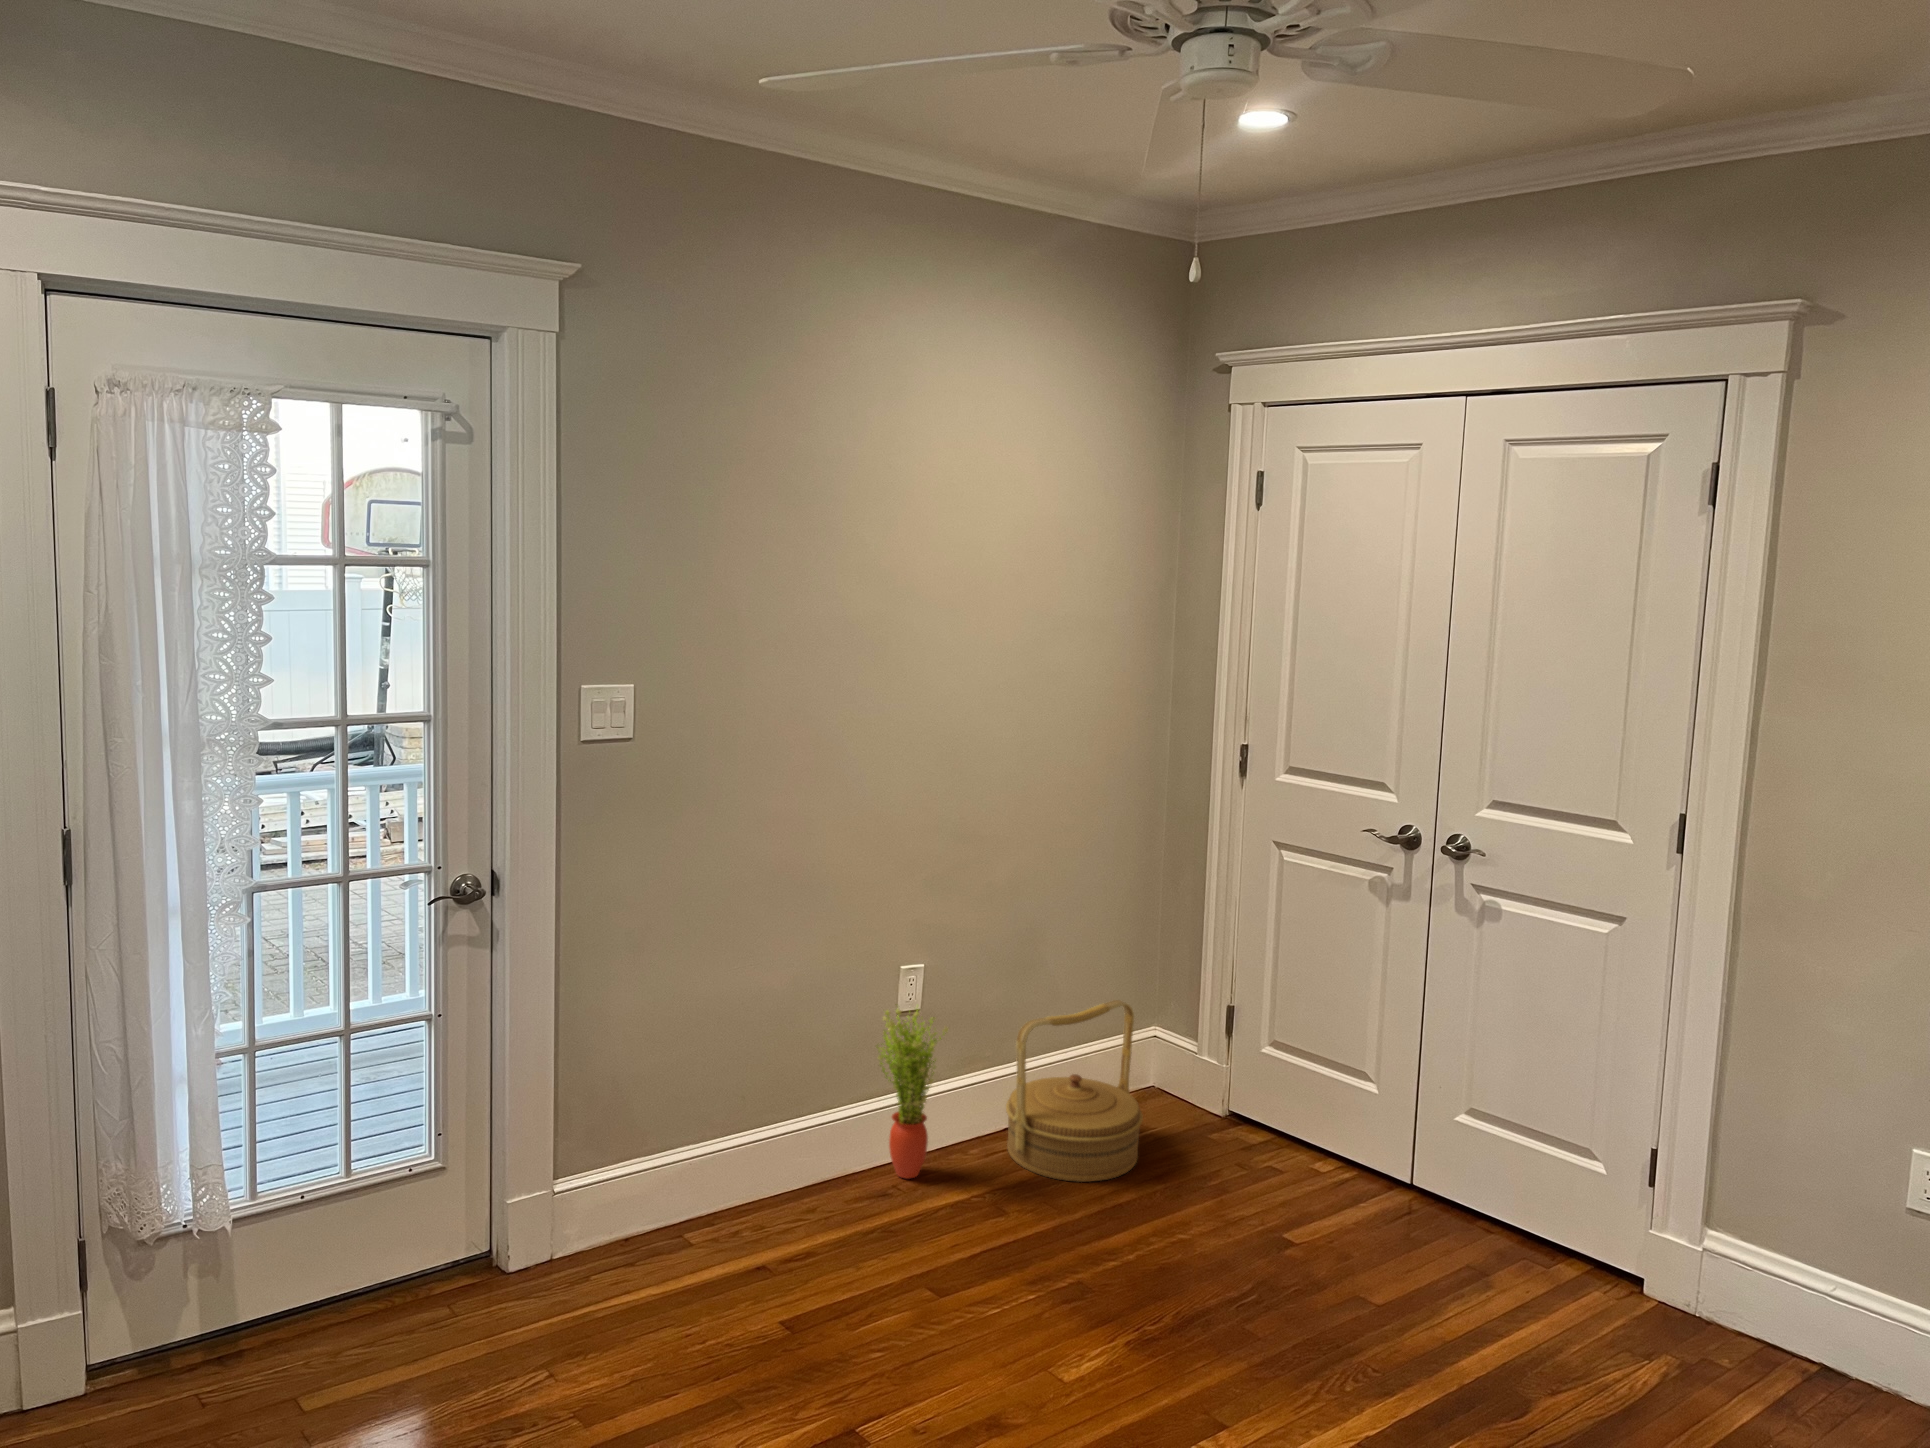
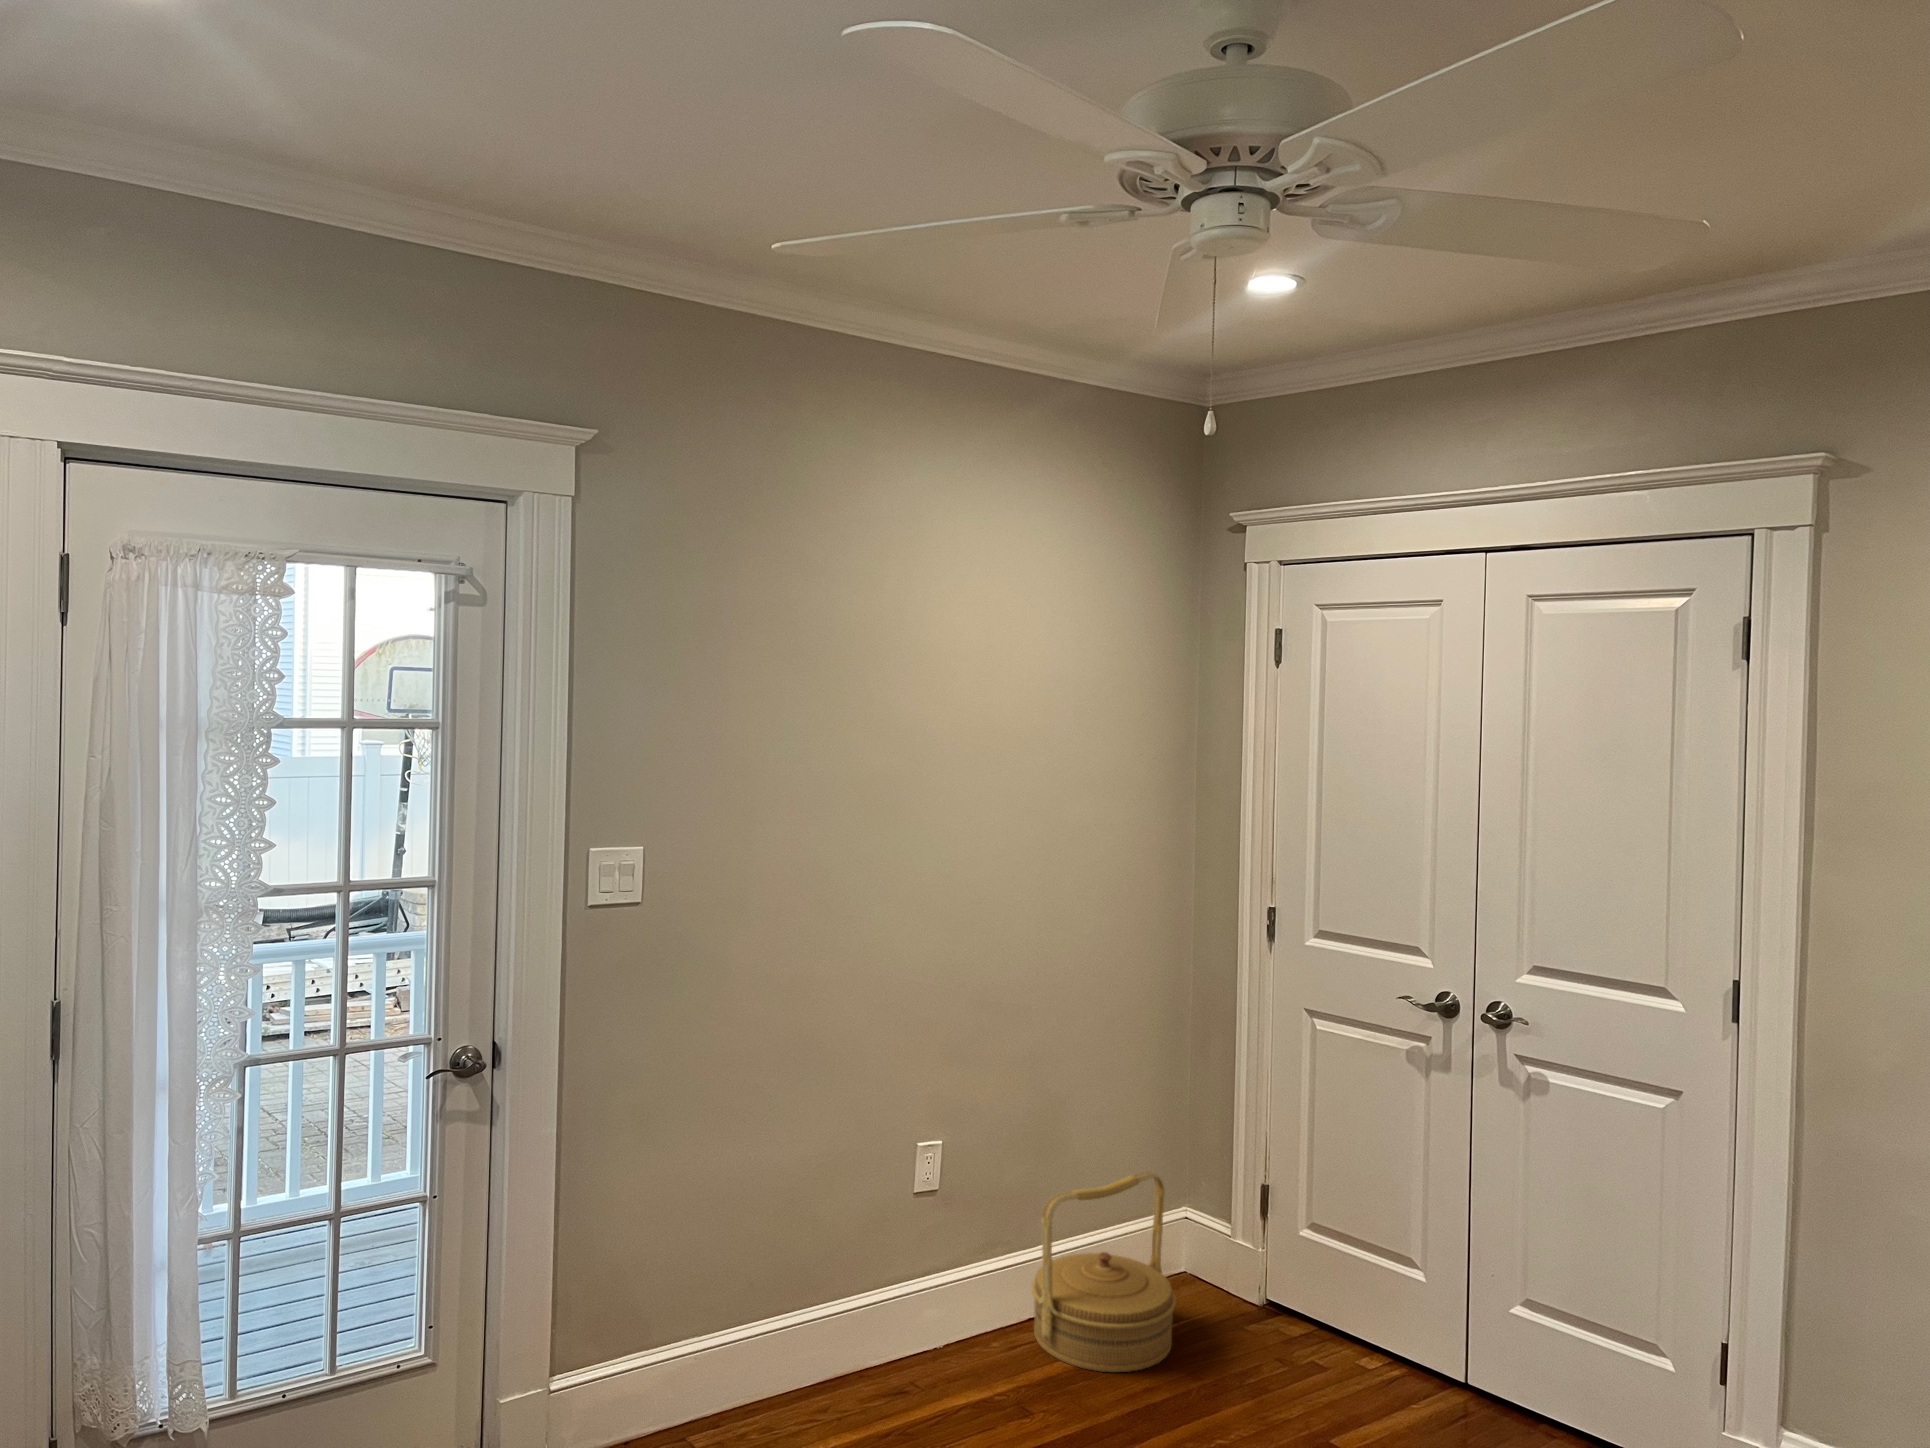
potted plant: present [877,1006,948,1178] -> none [895,1177,971,1367]

